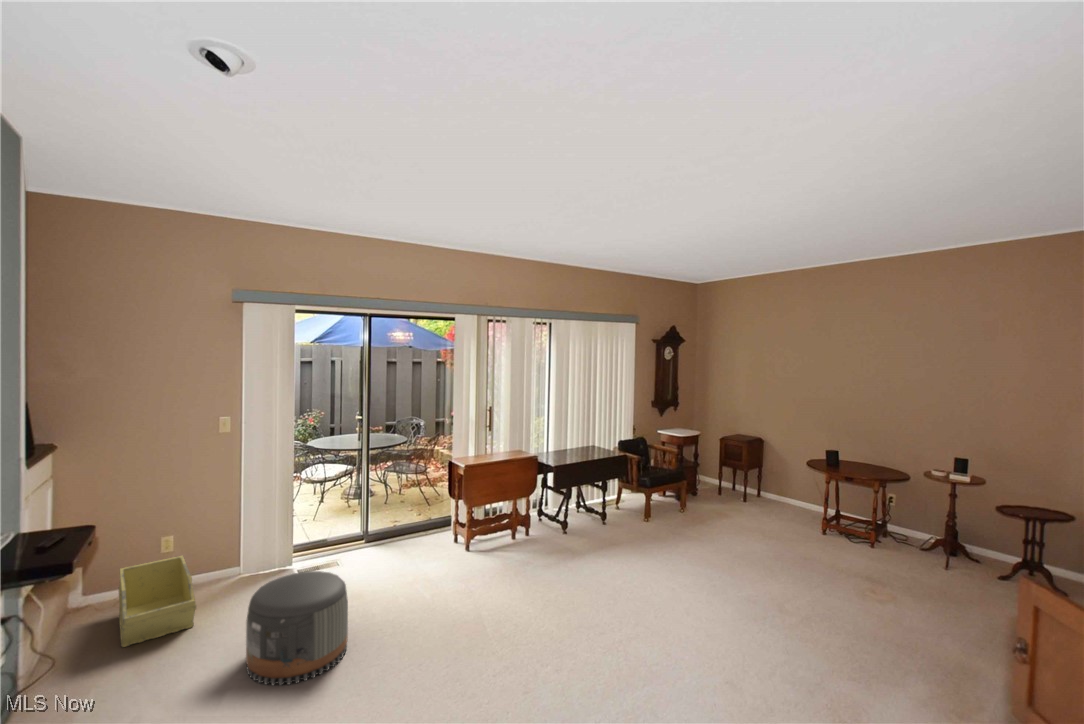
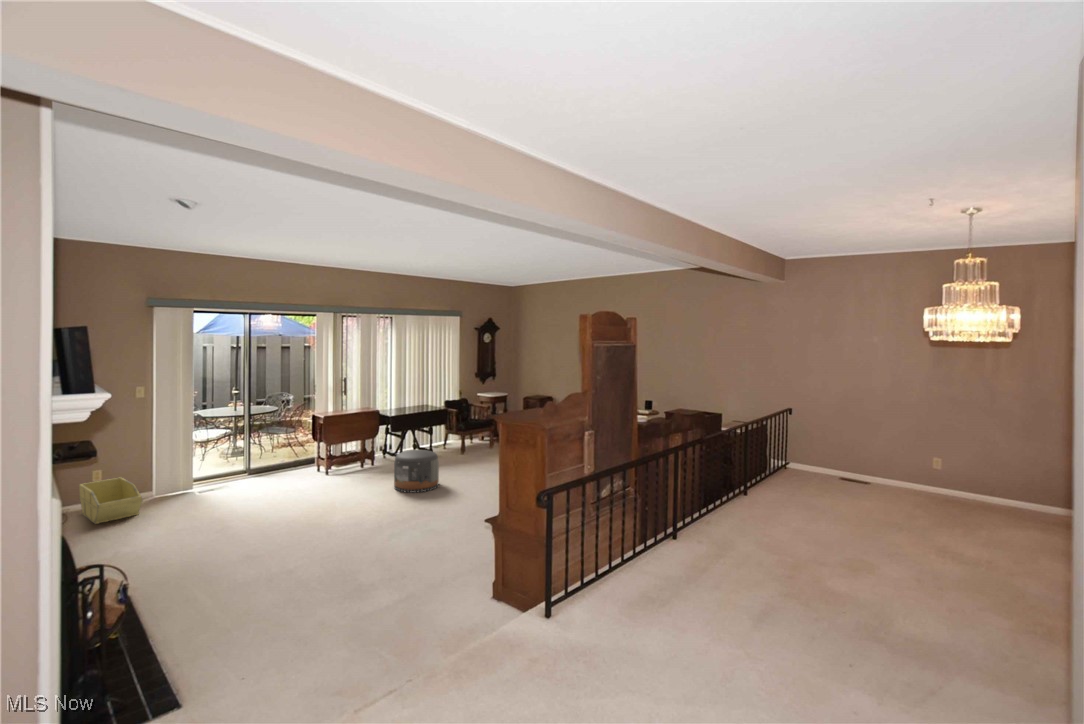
pouf: present [246,571,348,685] -> present [394,450,439,493]

